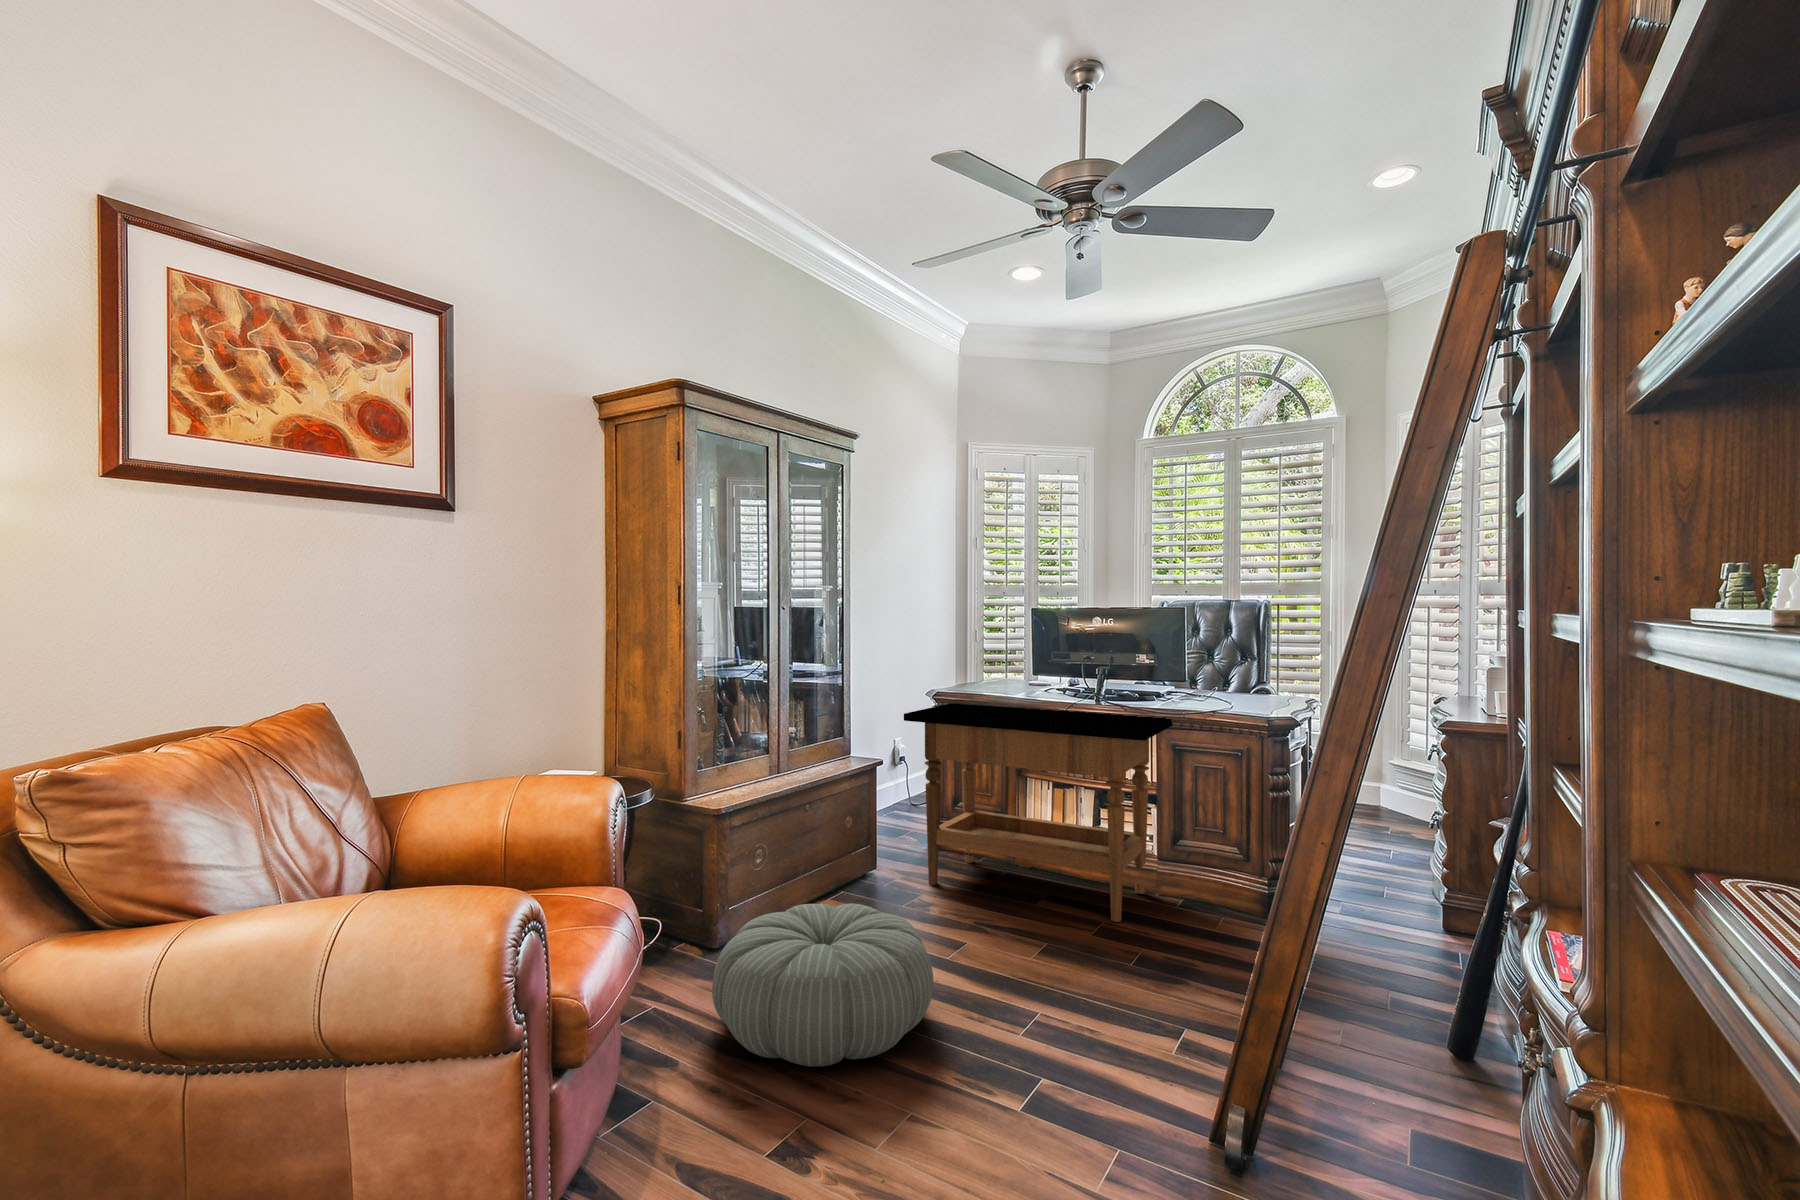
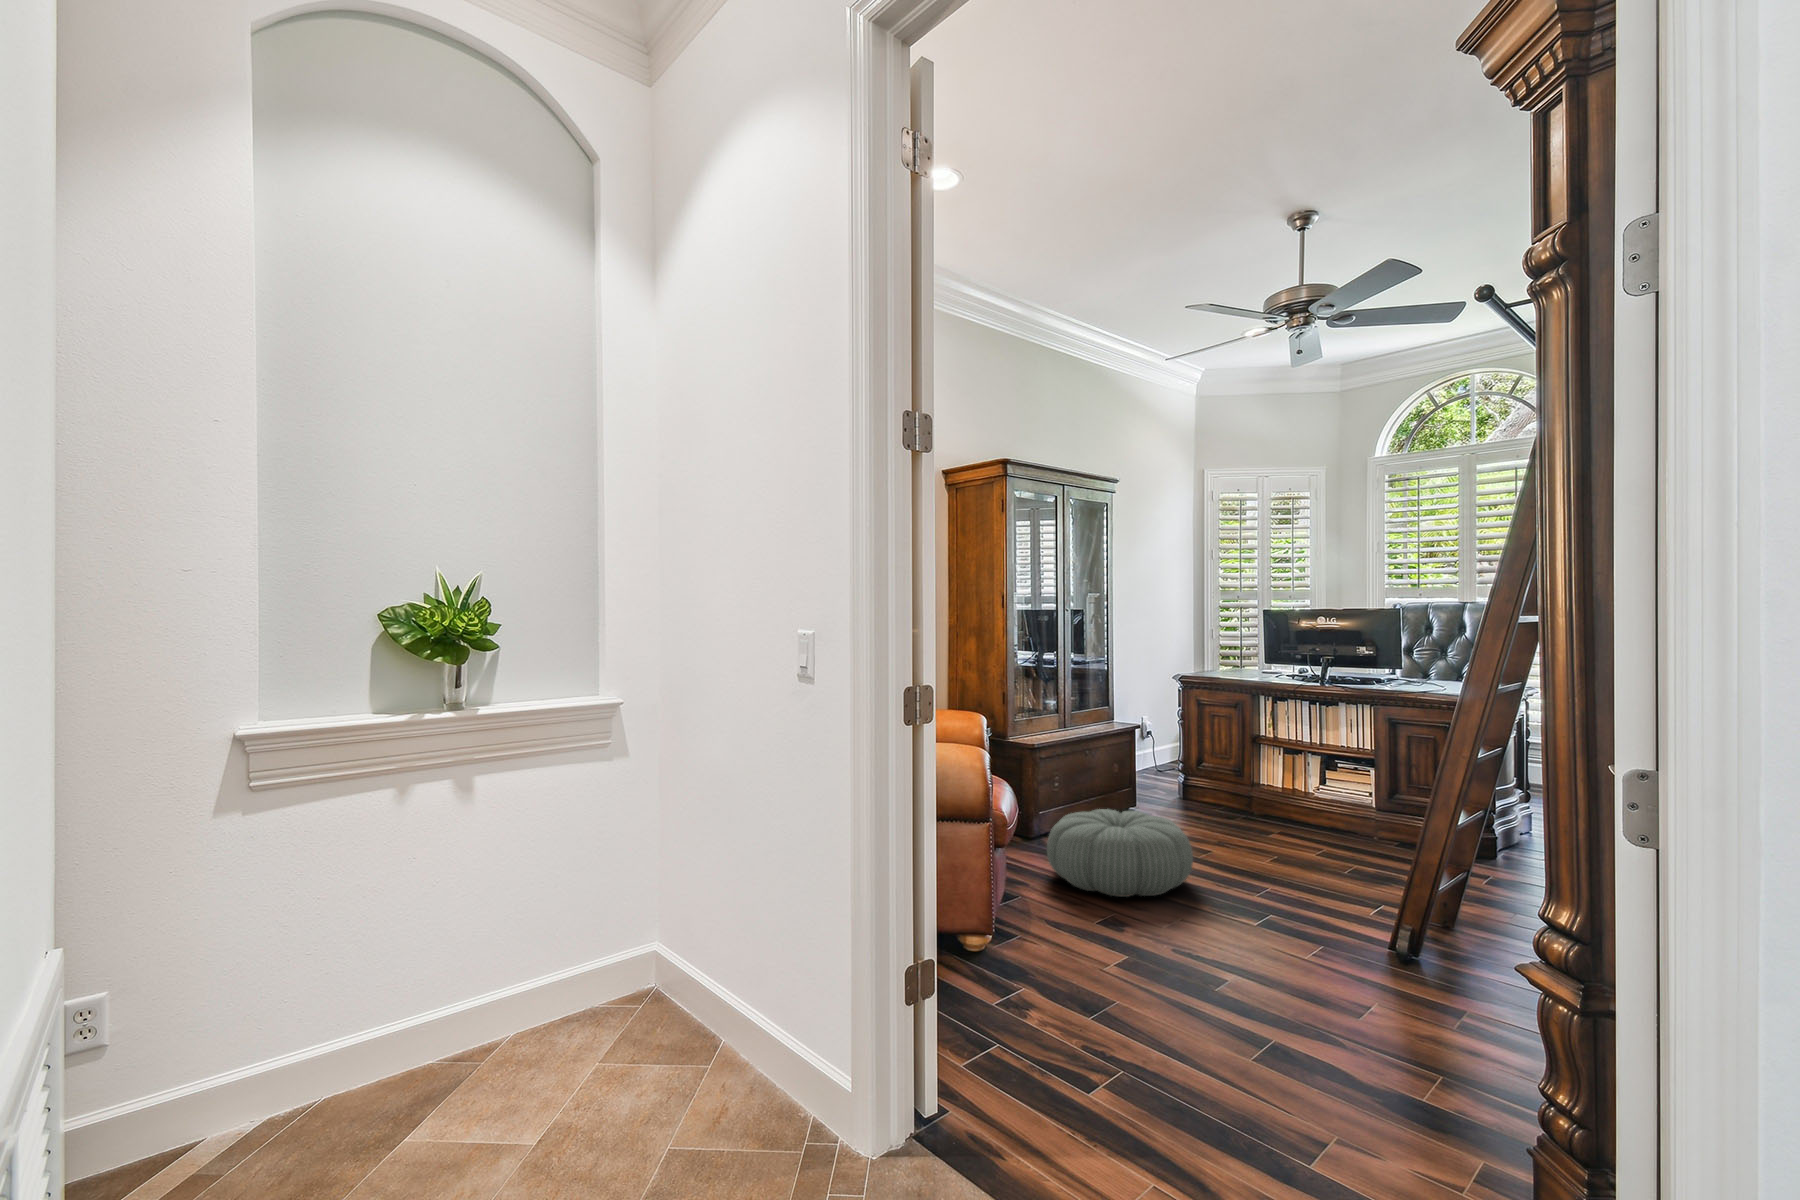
side table: present [904,703,1172,922] -> none [1161,685,1386,850]

